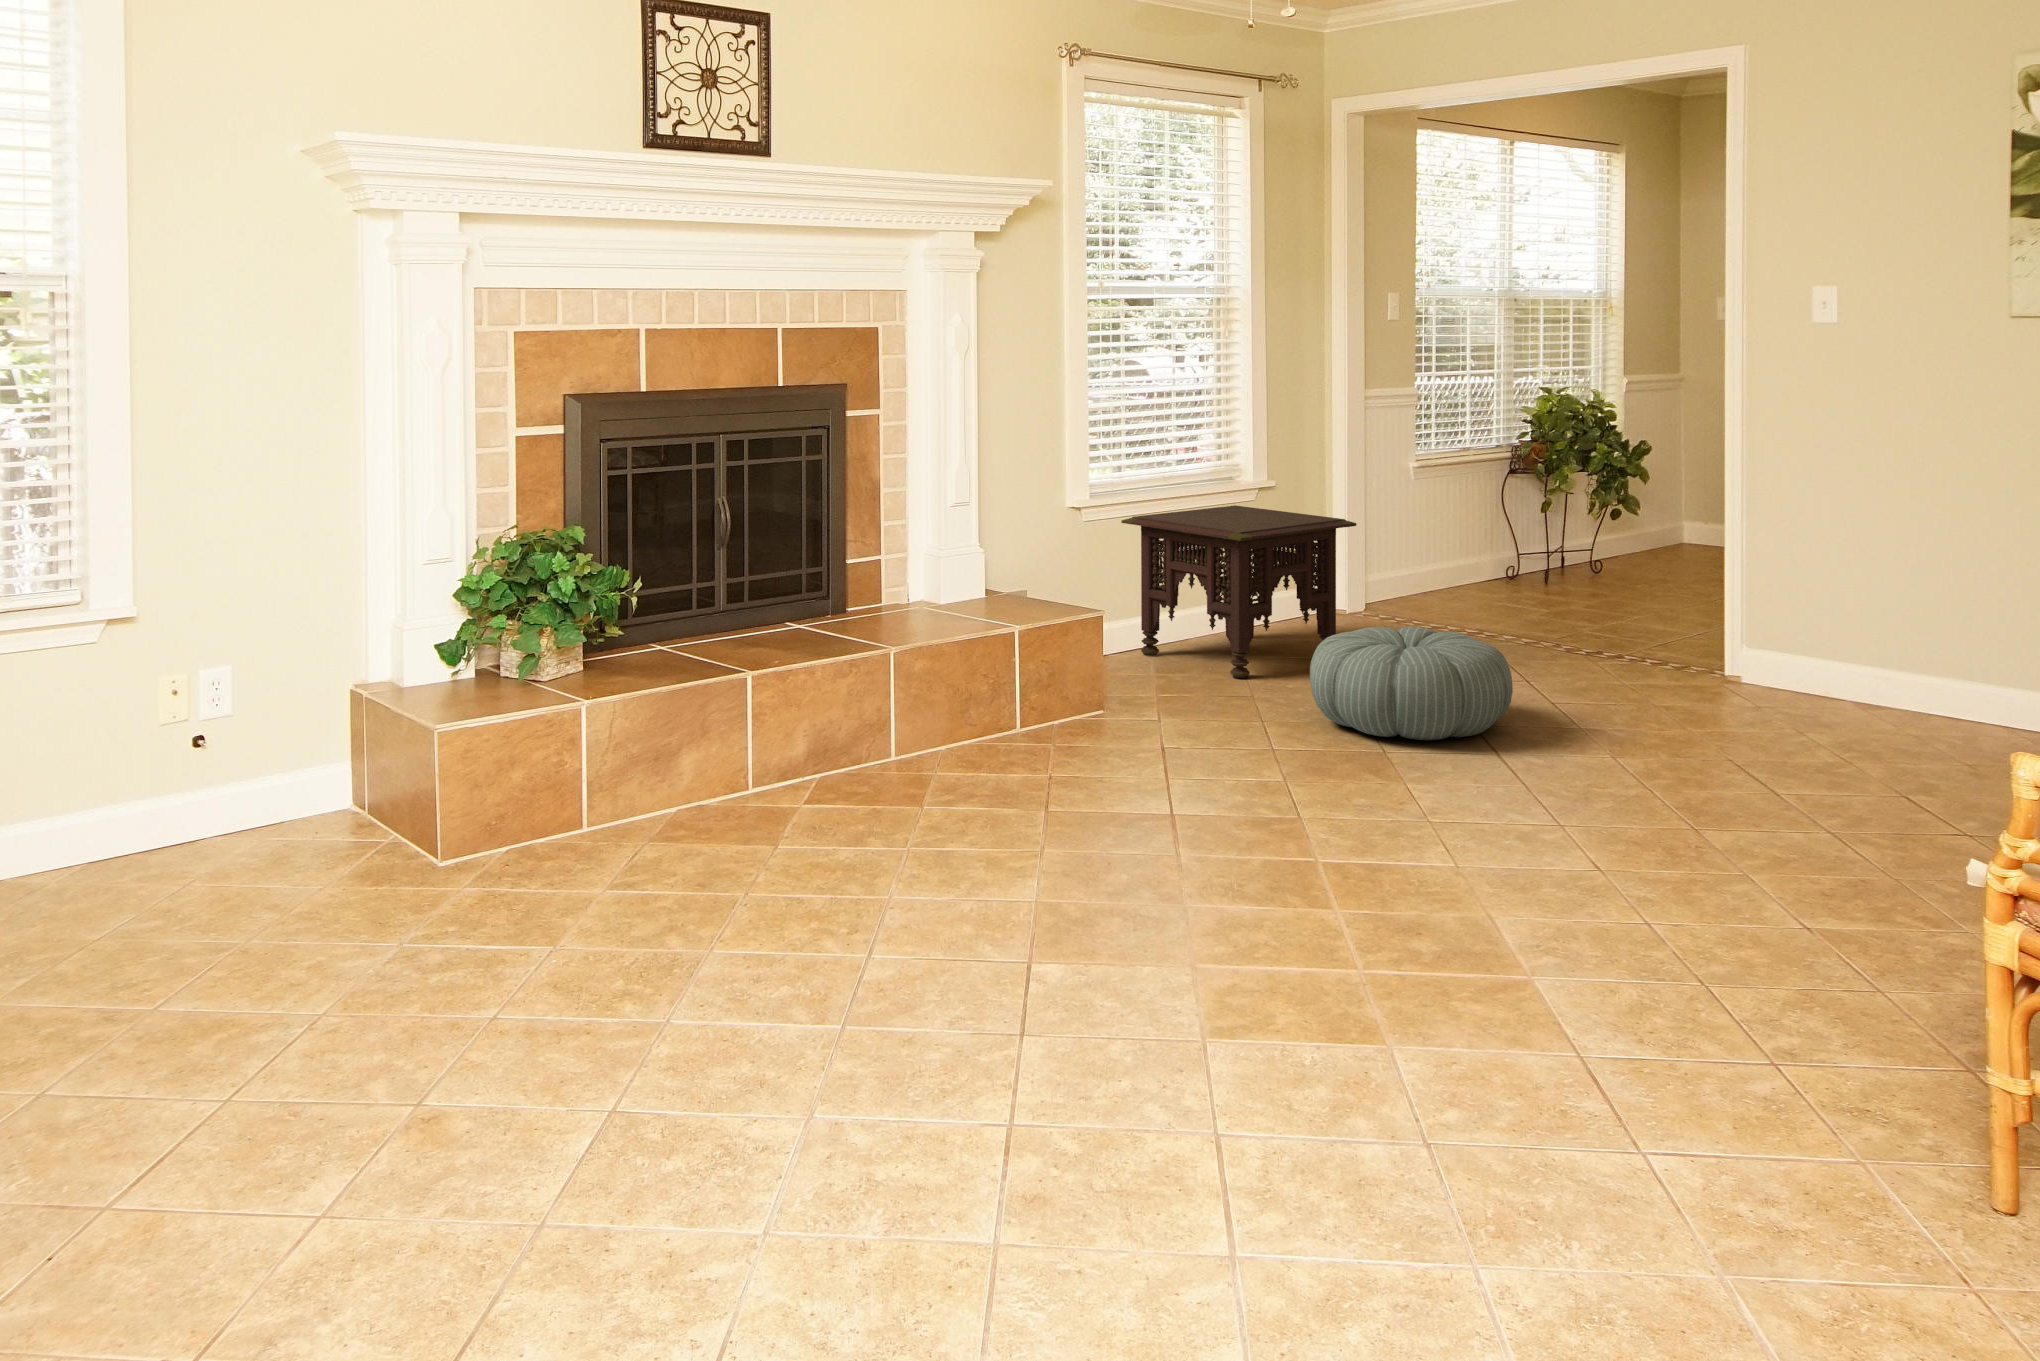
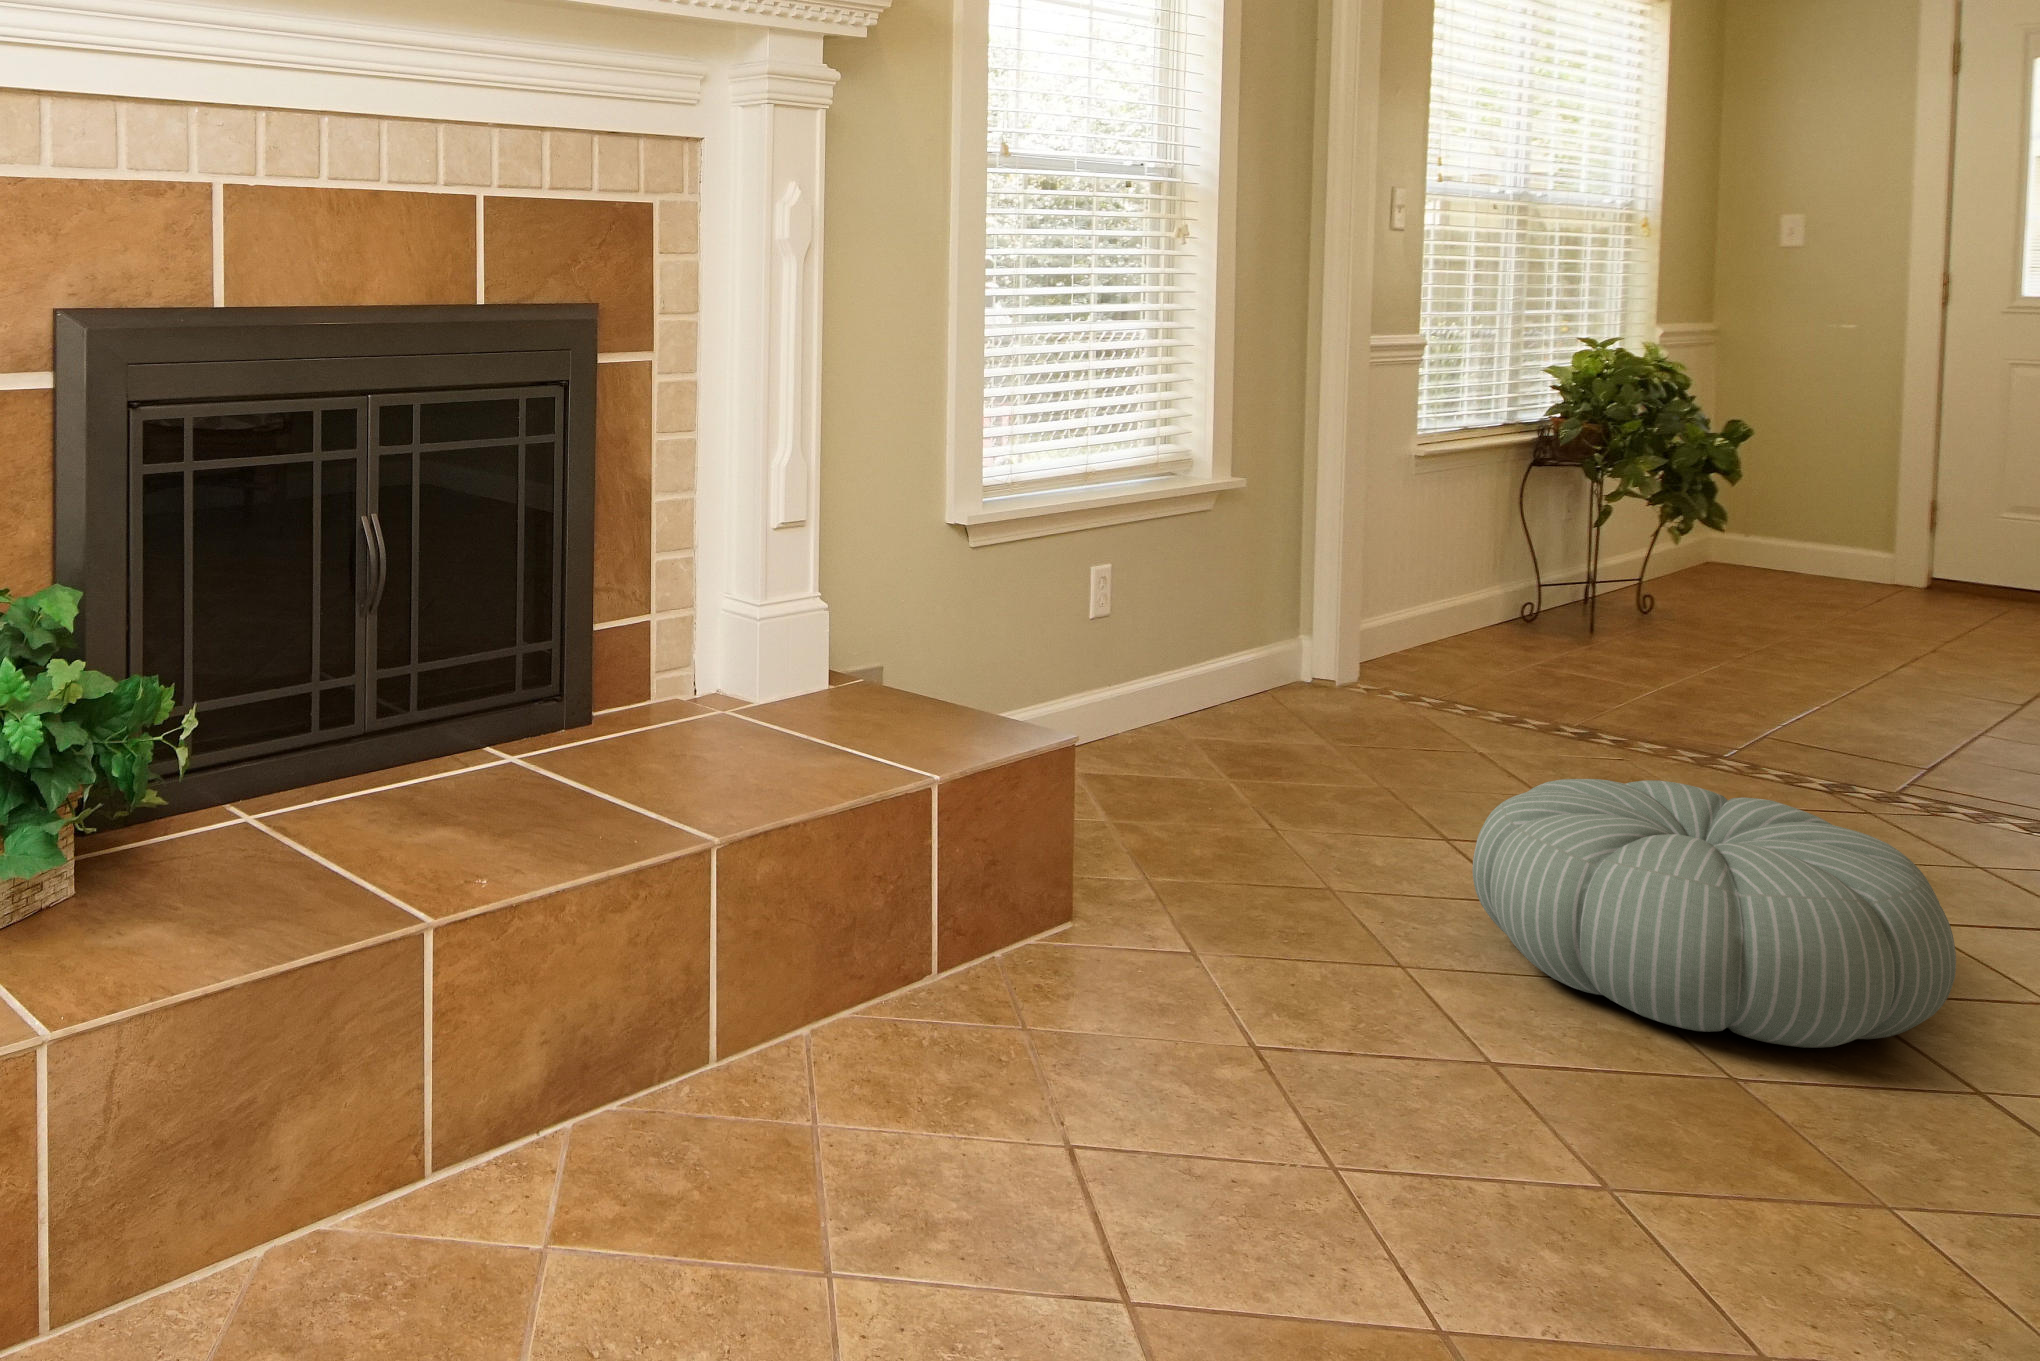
side table: present [1121,505,1356,678] -> none [1027,521,1448,838]

